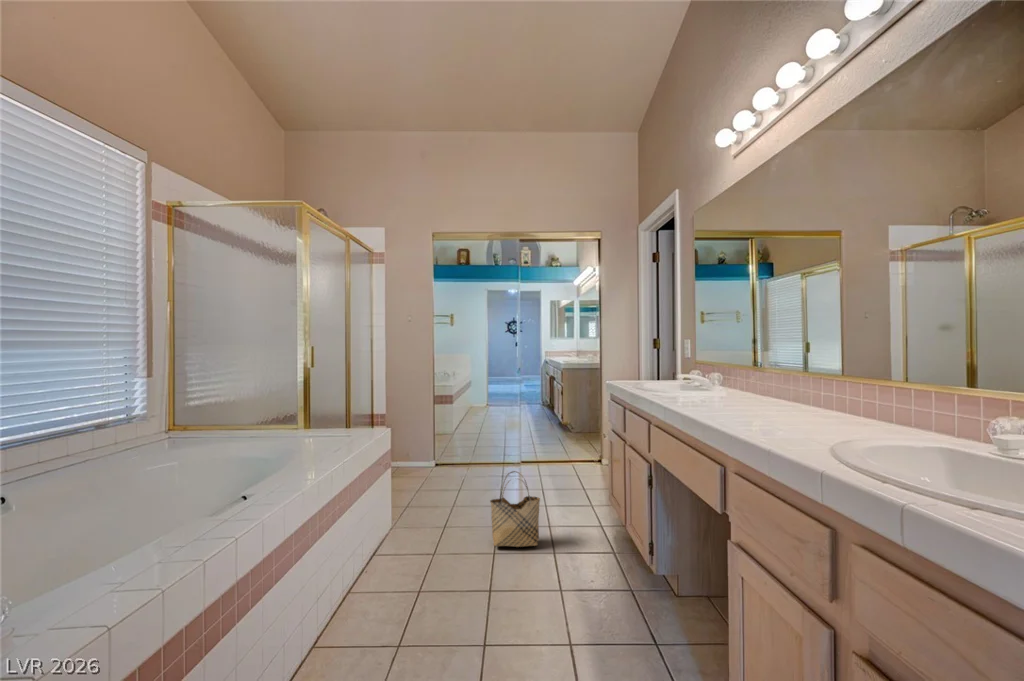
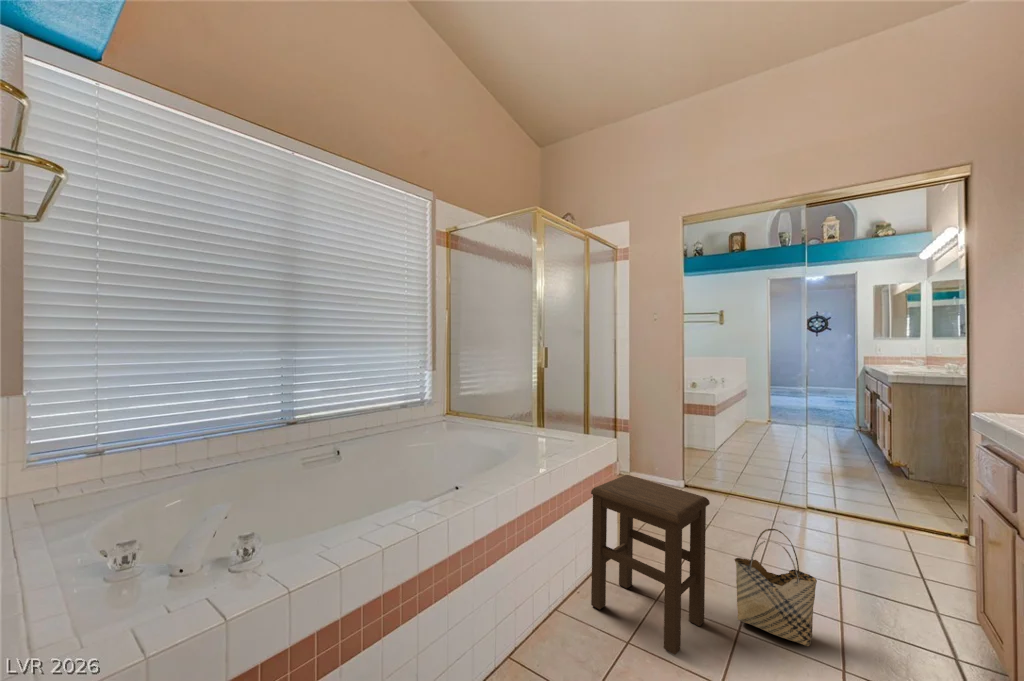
stool: none [378,454,474,587] -> present [591,475,710,655]

